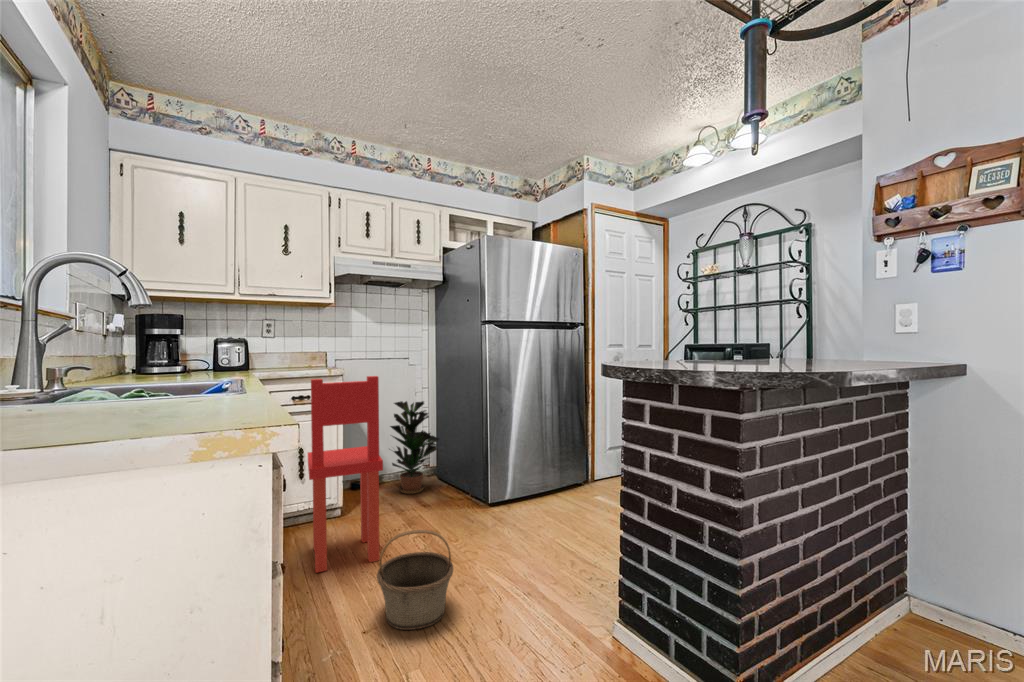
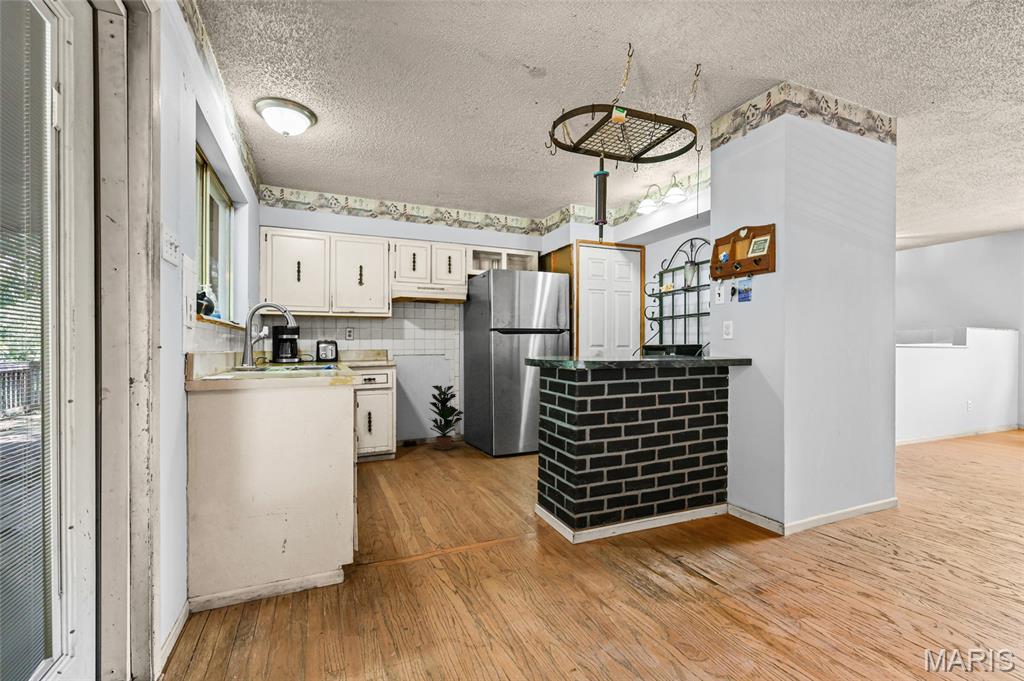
chair: present [308,376,383,573] -> none [373,364,417,480]
basket: present [377,530,453,630] -> none [409,450,452,501]

